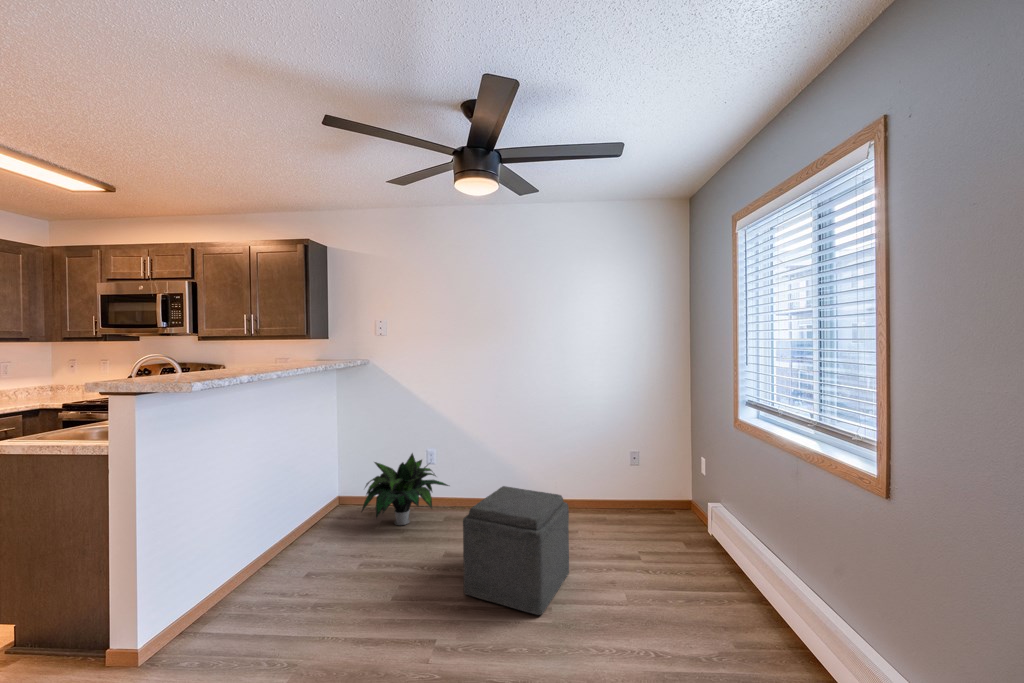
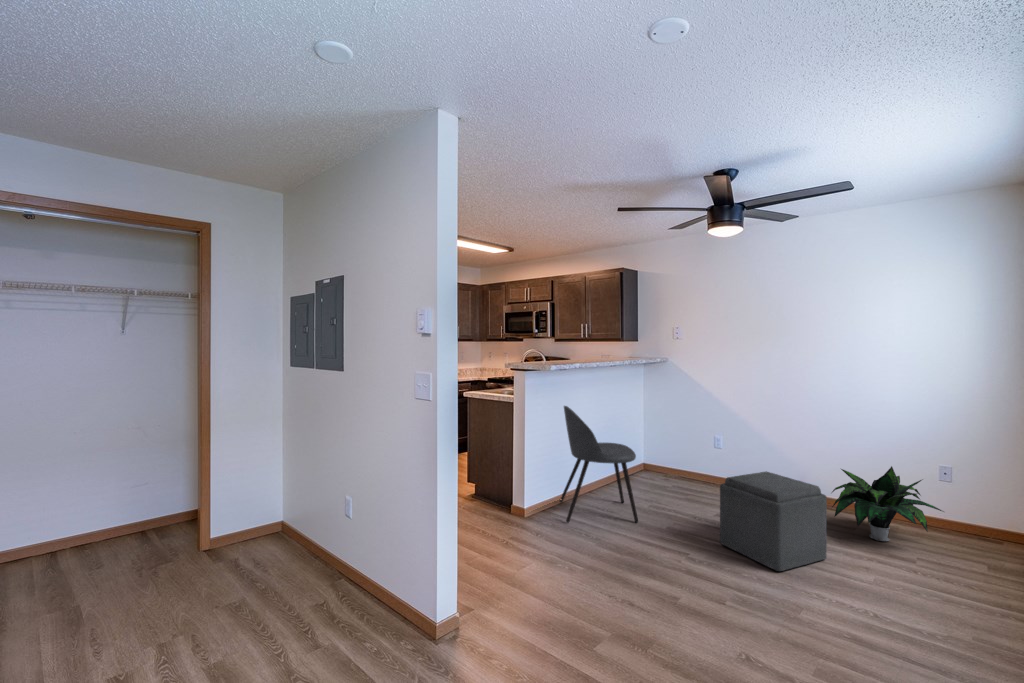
dining chair: none [214,444,352,646] -> present [560,406,638,523]
potted plant: present [362,453,449,525] -> present [832,466,944,541]

